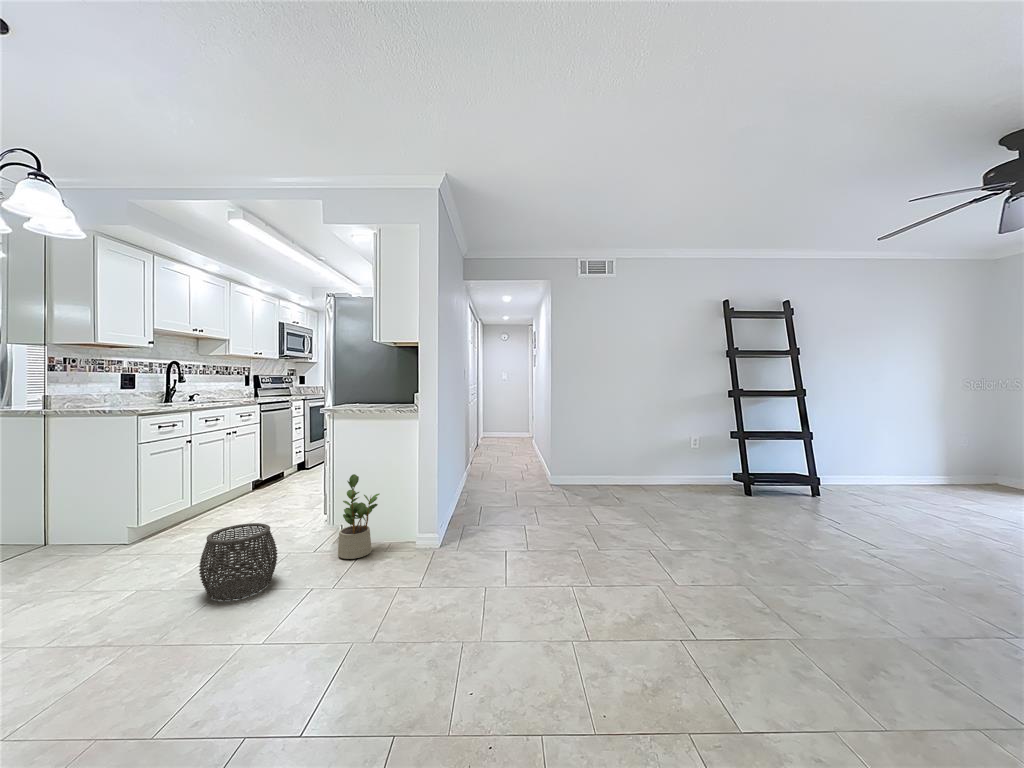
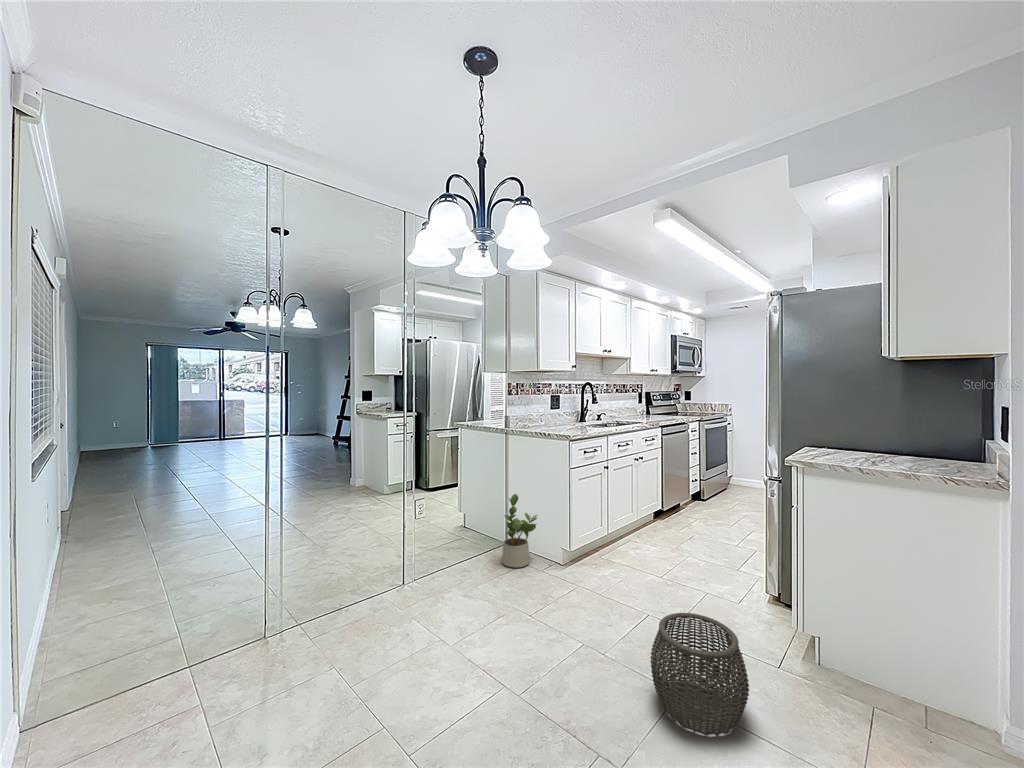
potted plant: present [338,474,379,559] -> present [502,494,538,568]

